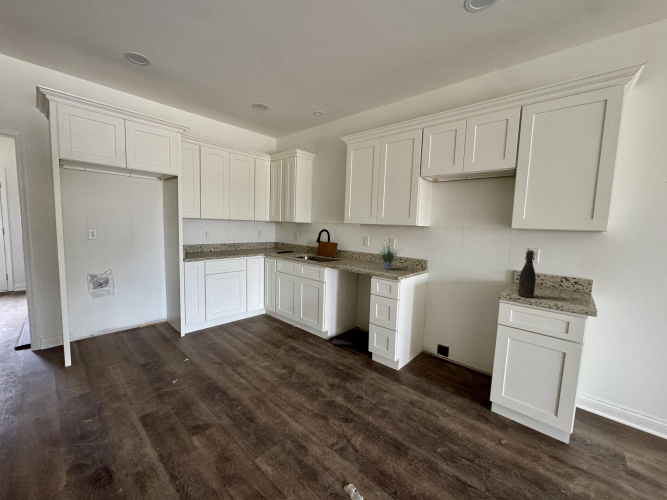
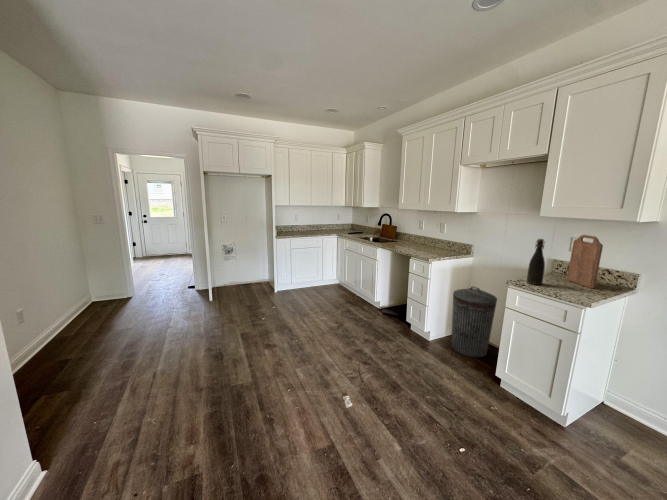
cutting board: none [539,246,577,297] -> present [567,235,603,289]
potted plant: present [380,247,397,270] -> none [419,223,445,252]
trash can: none [420,303,465,381] -> present [451,287,497,358]

